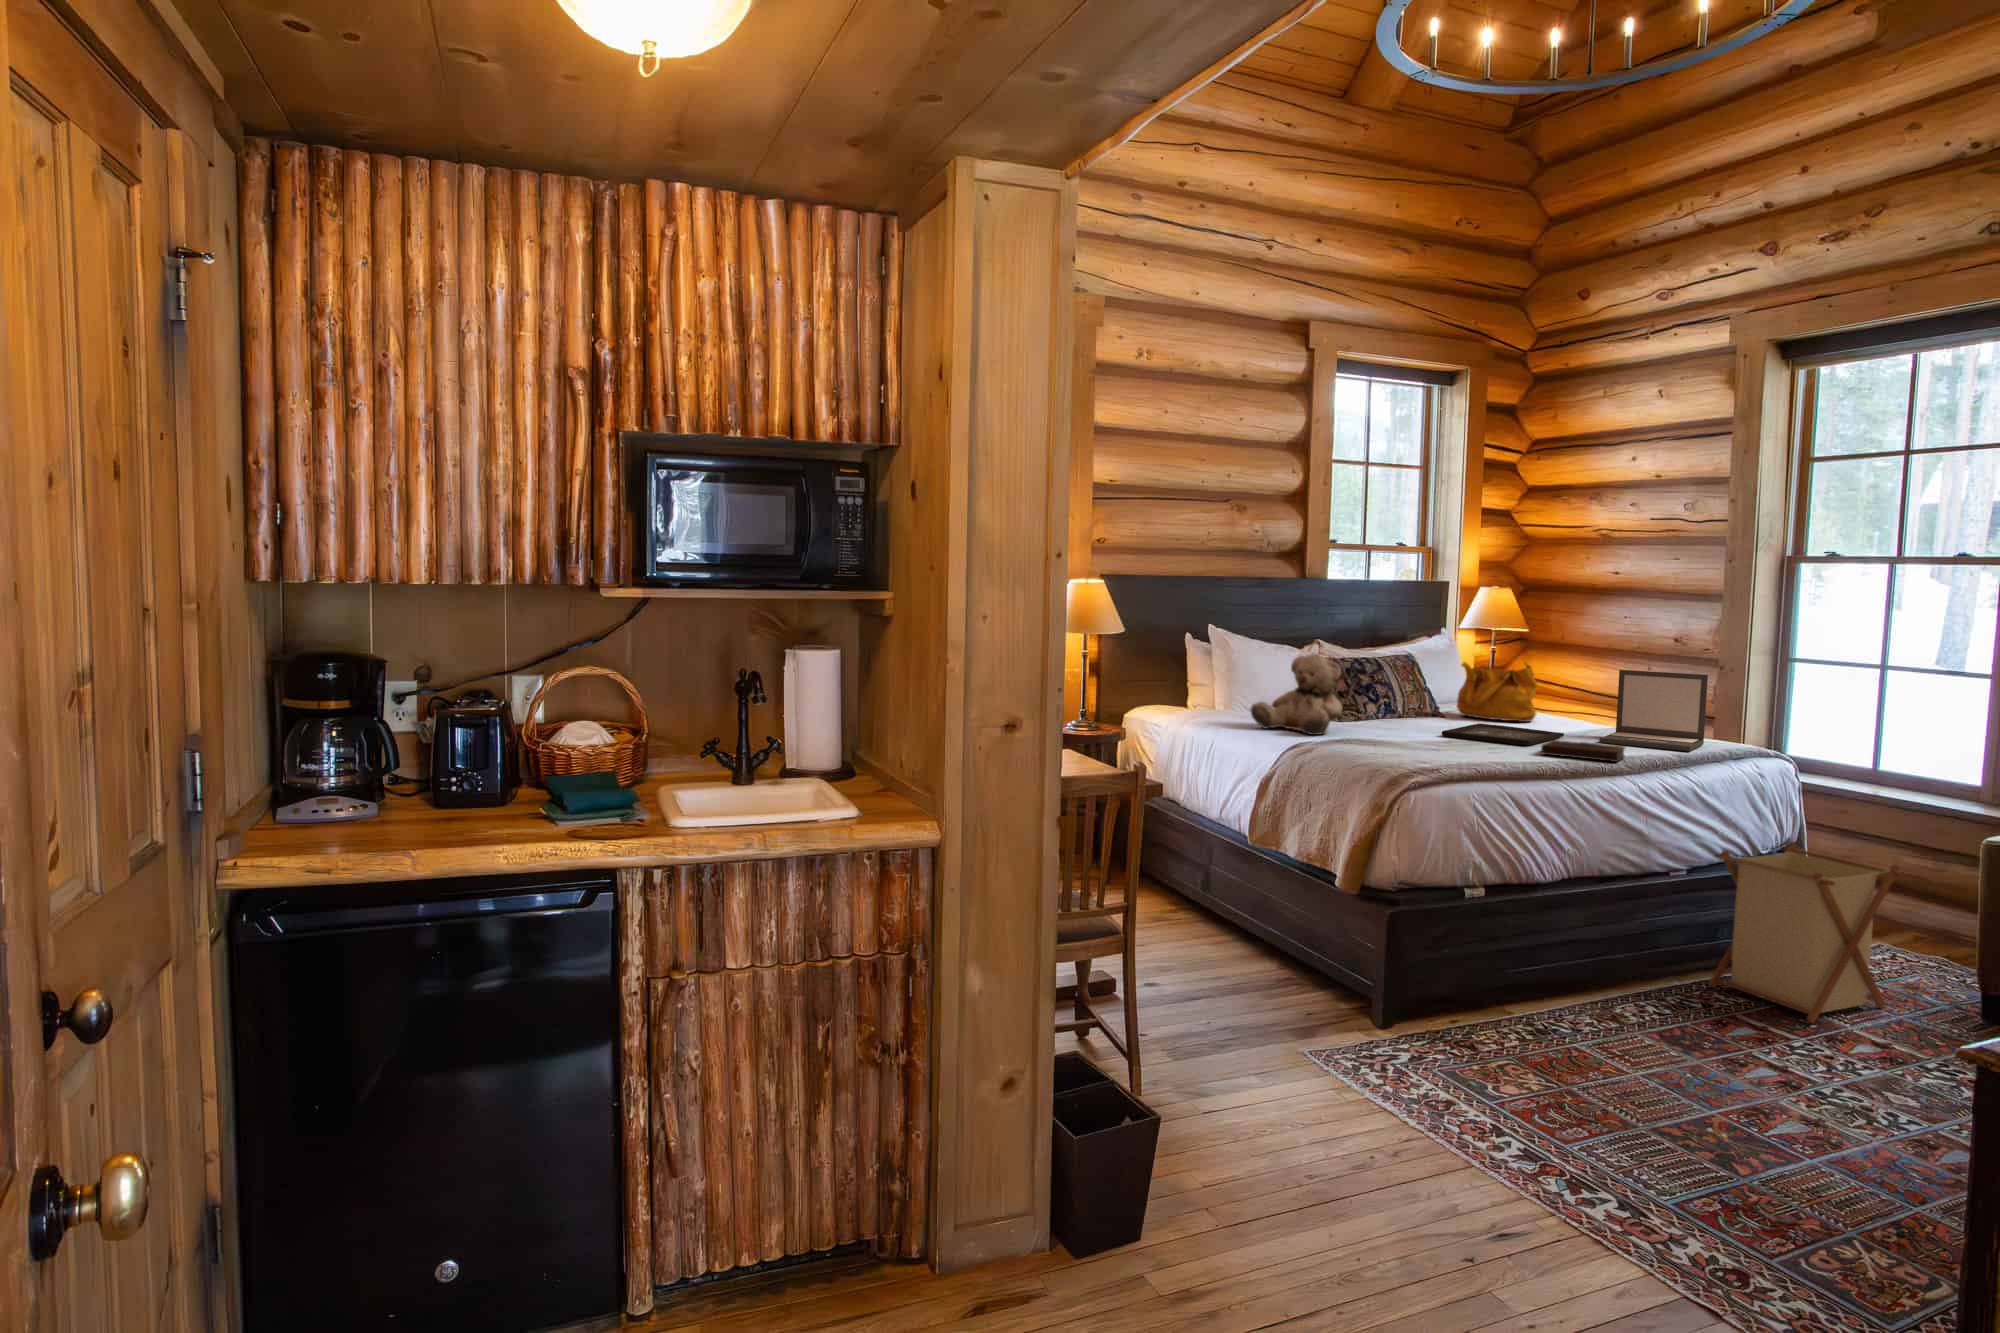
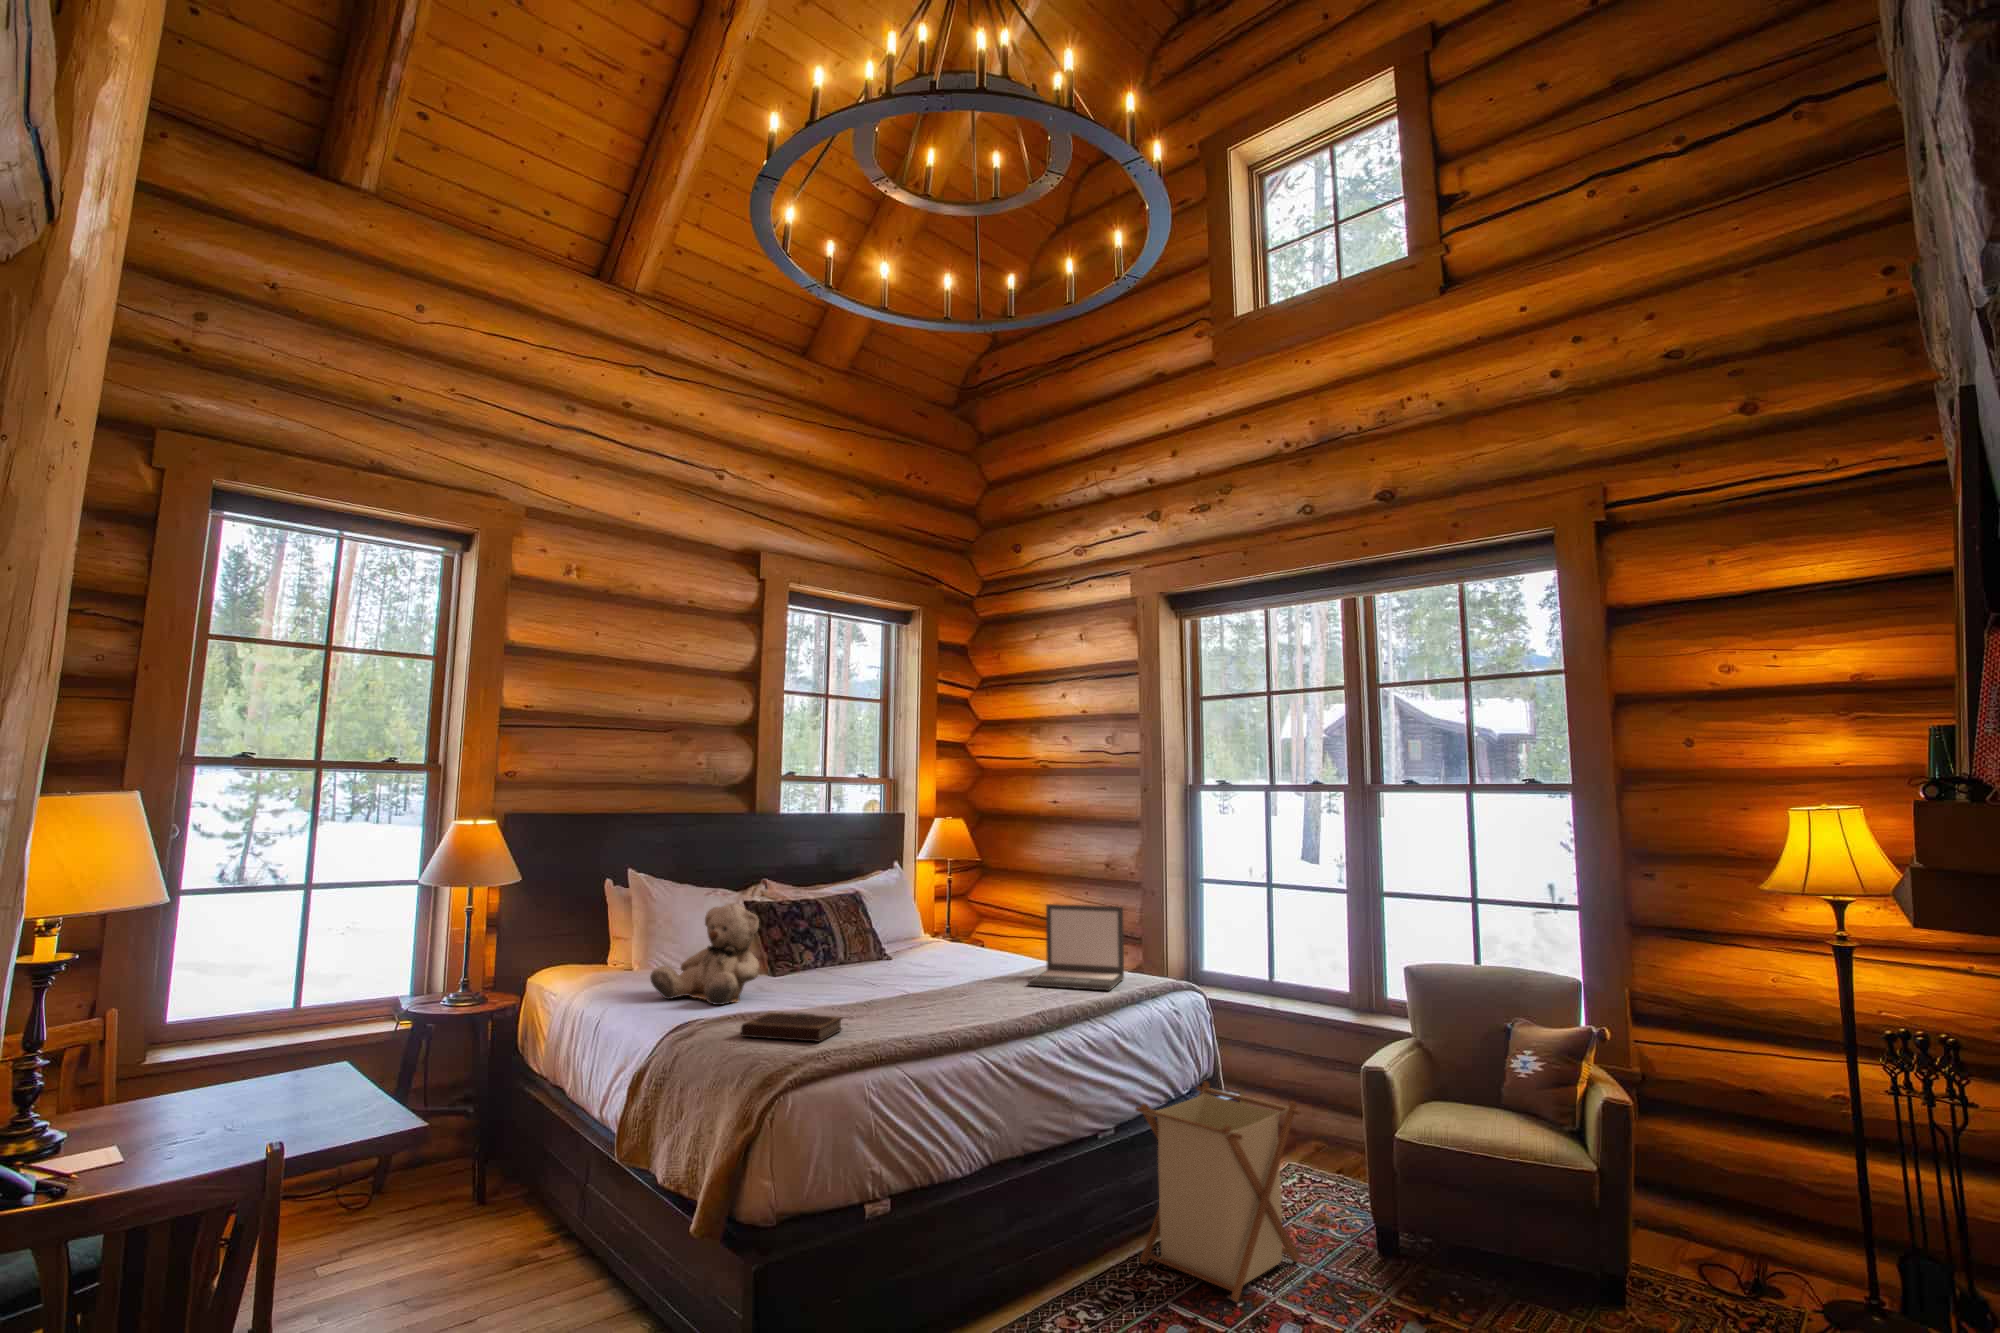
handbag: present [1457,662,1538,722] -> none [902,897,978,962]
tray: present [1442,723,1564,745] -> none [869,970,996,998]
notebook: present [1541,740,1625,762] -> present [741,1013,842,1042]

